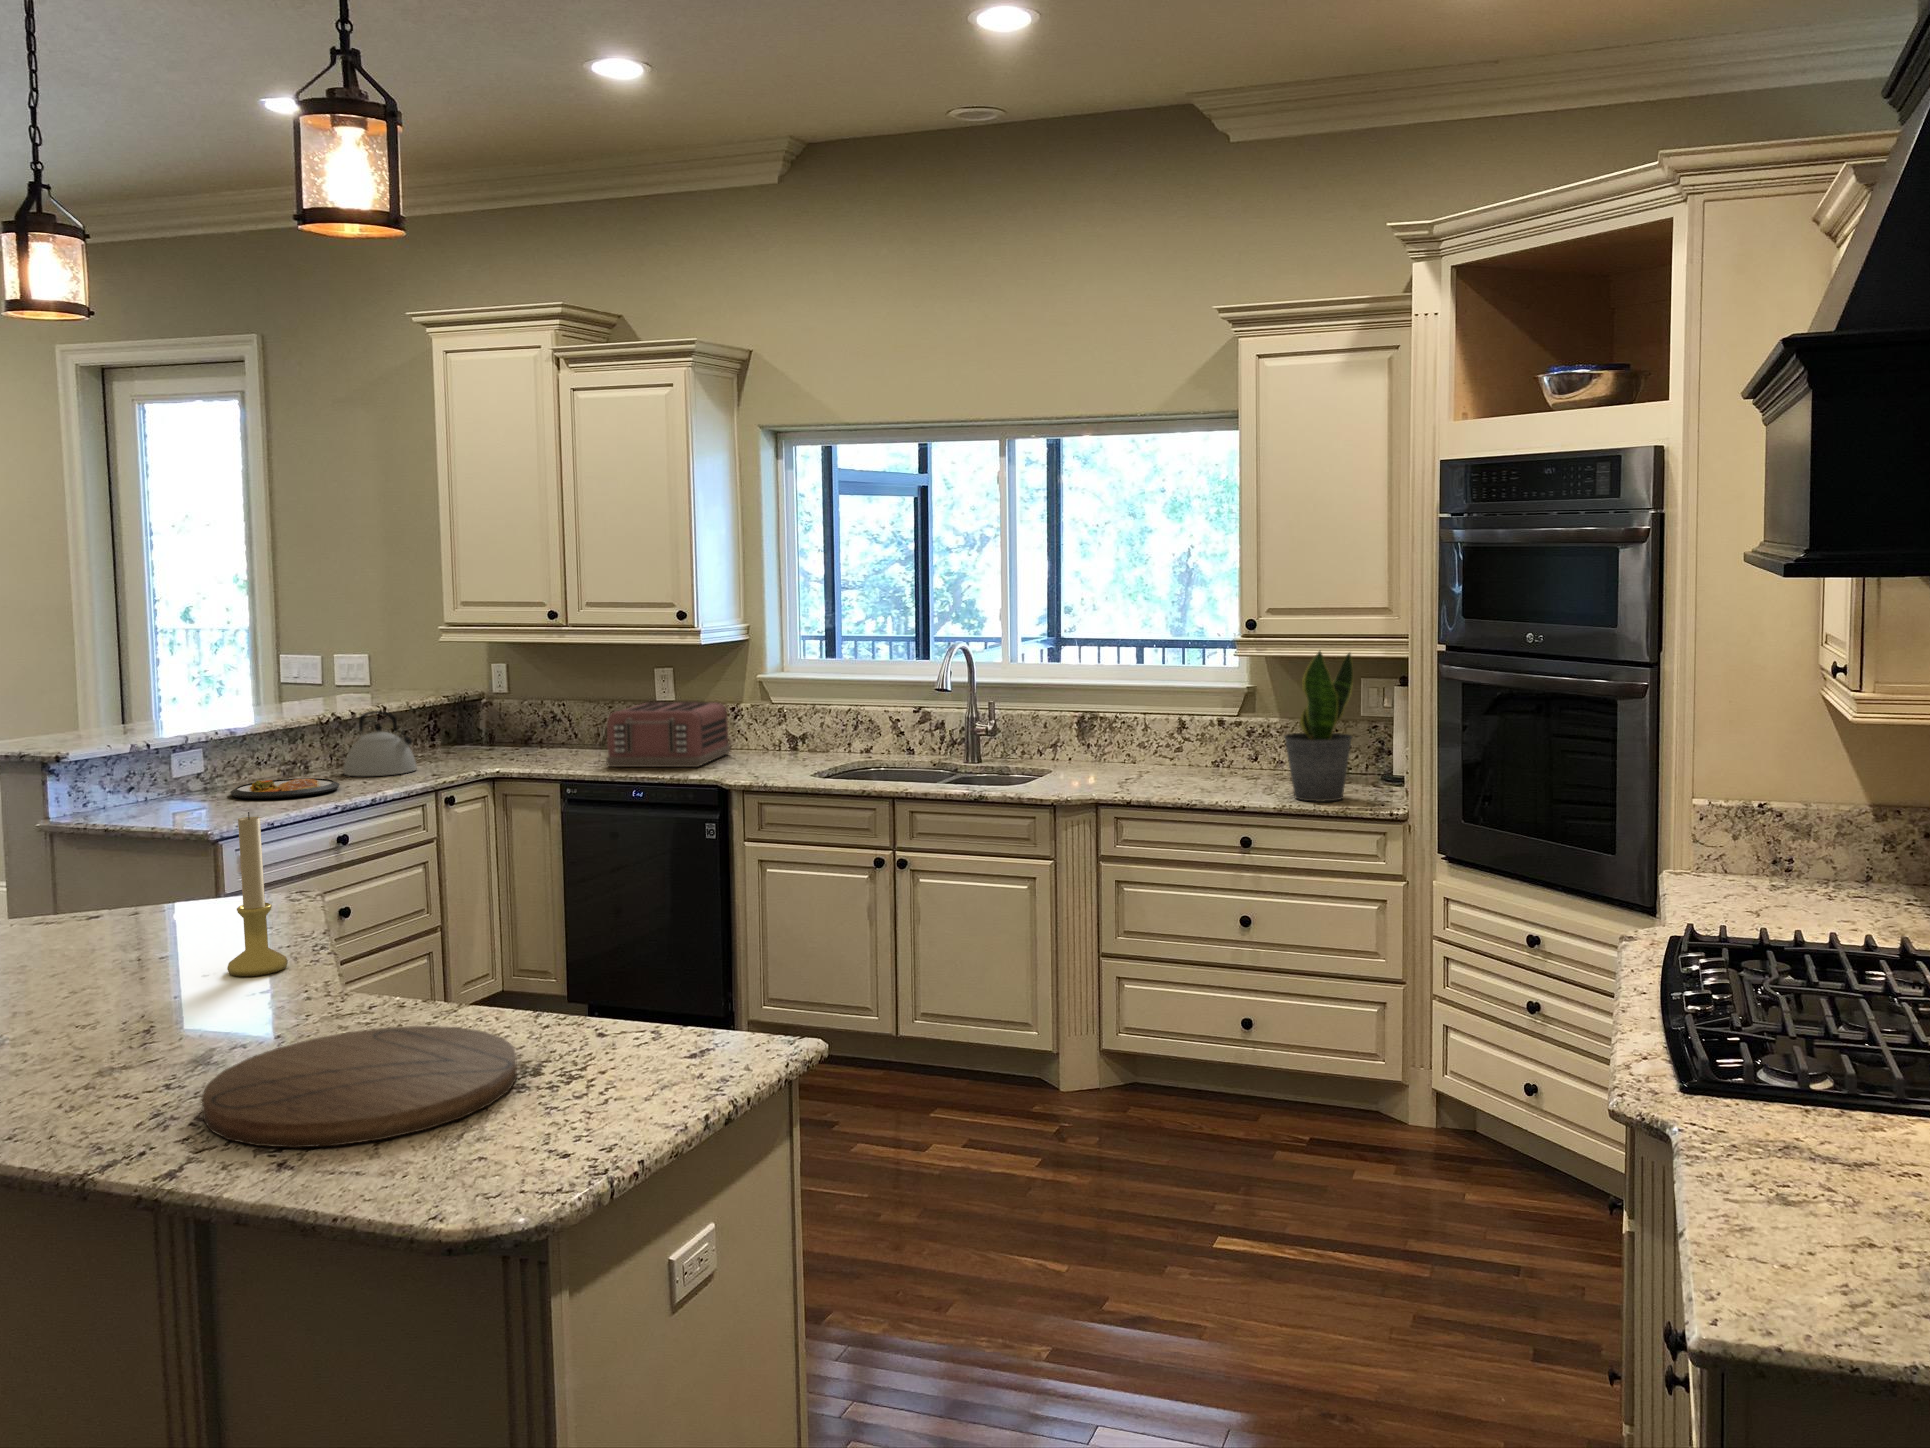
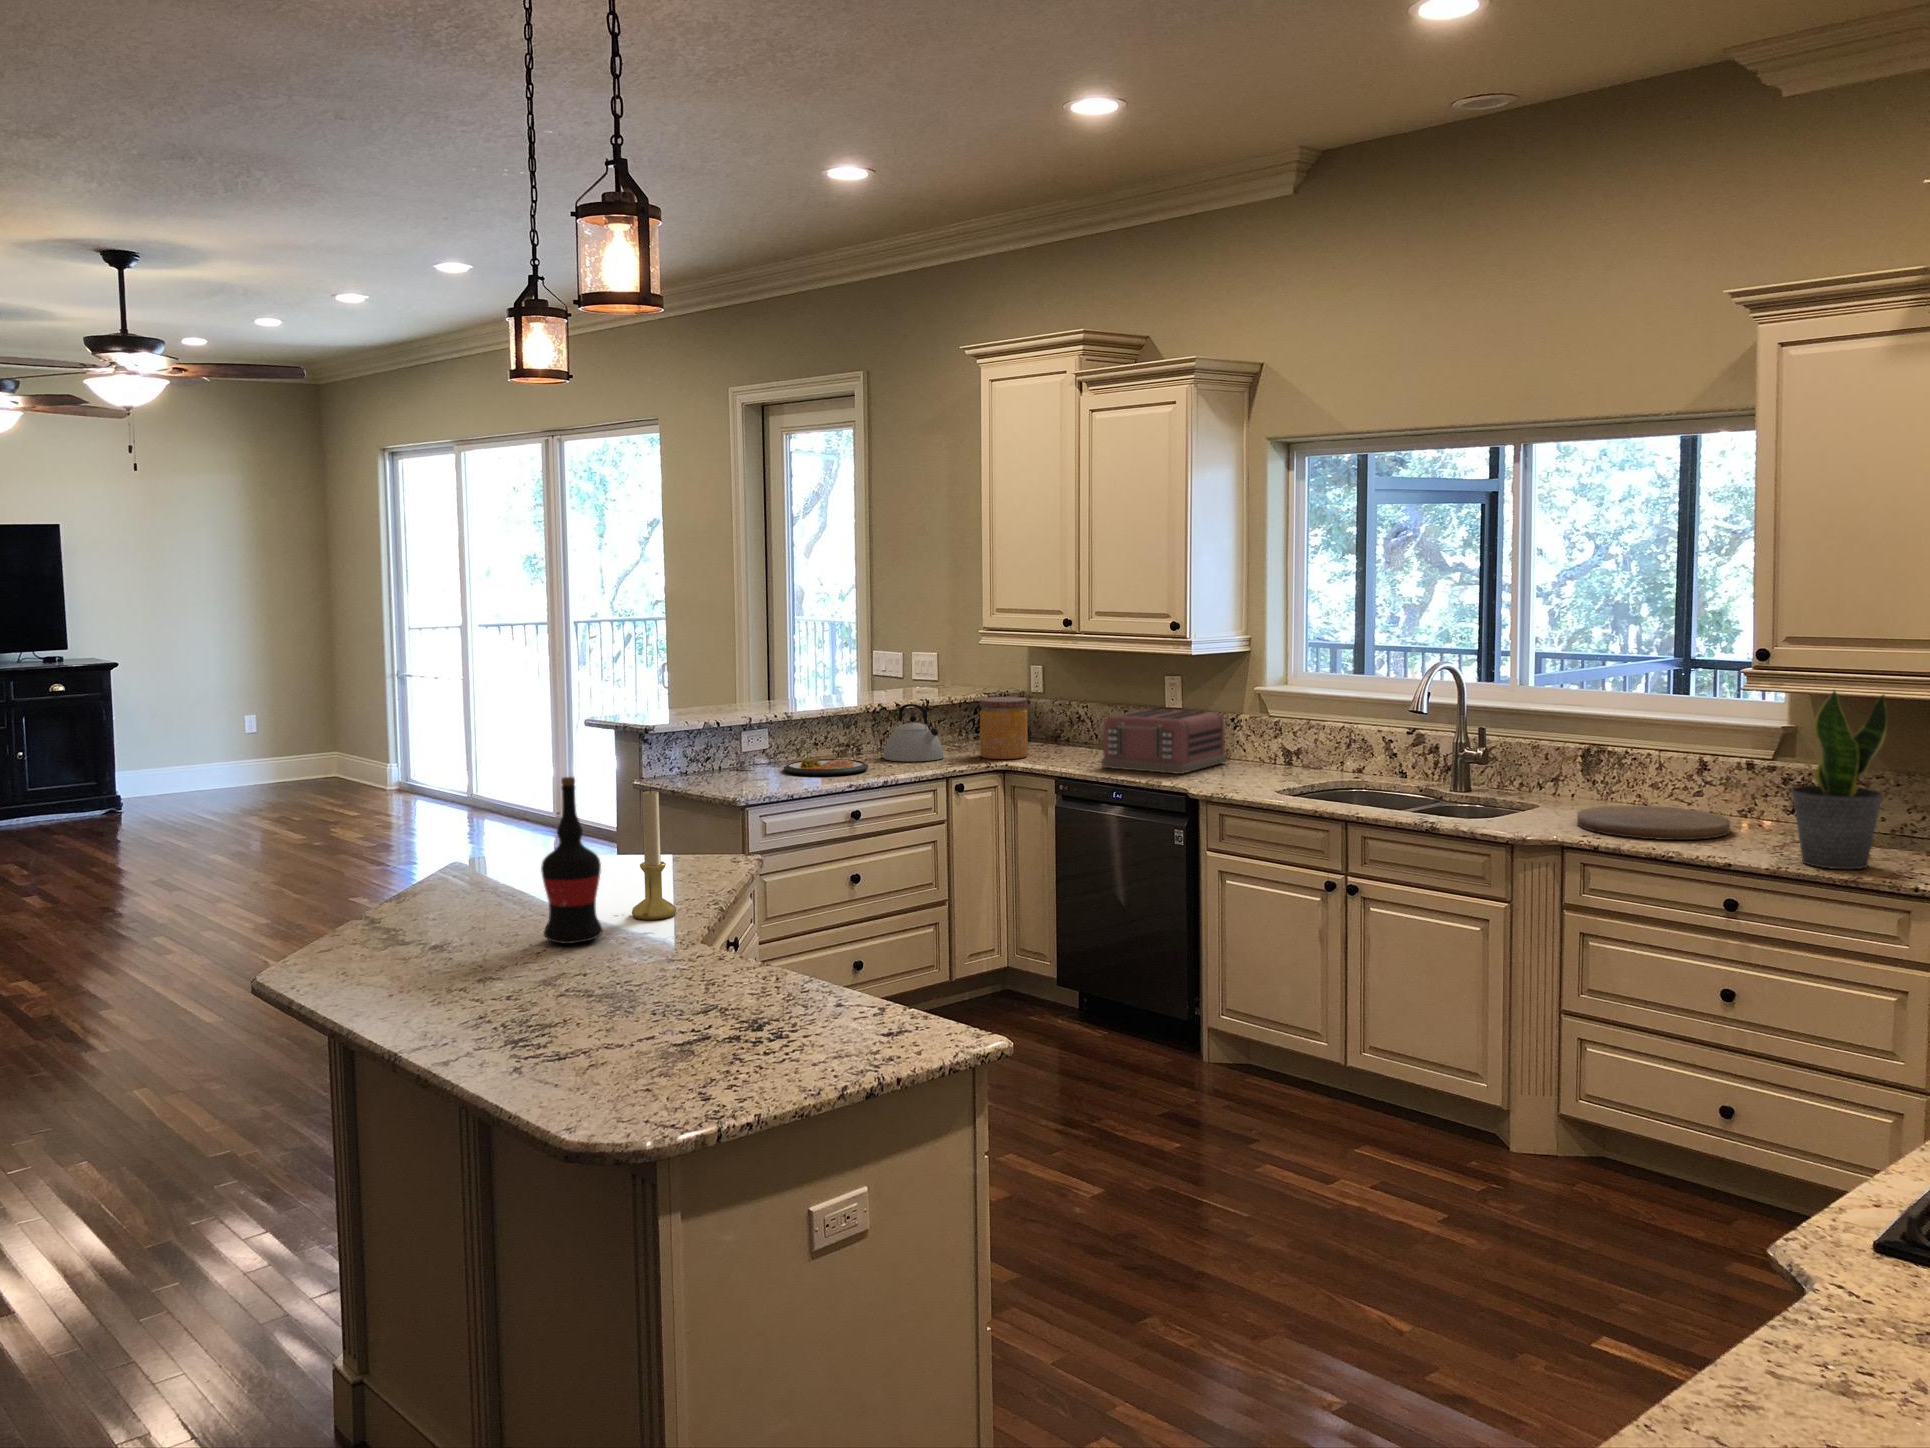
jar: none [455,698,513,767] -> present [980,697,1028,759]
wine bottle: none [130,804,218,1018] -> present [541,777,603,944]
cutting board: present [202,1026,517,1148] -> present [1577,806,1730,840]

